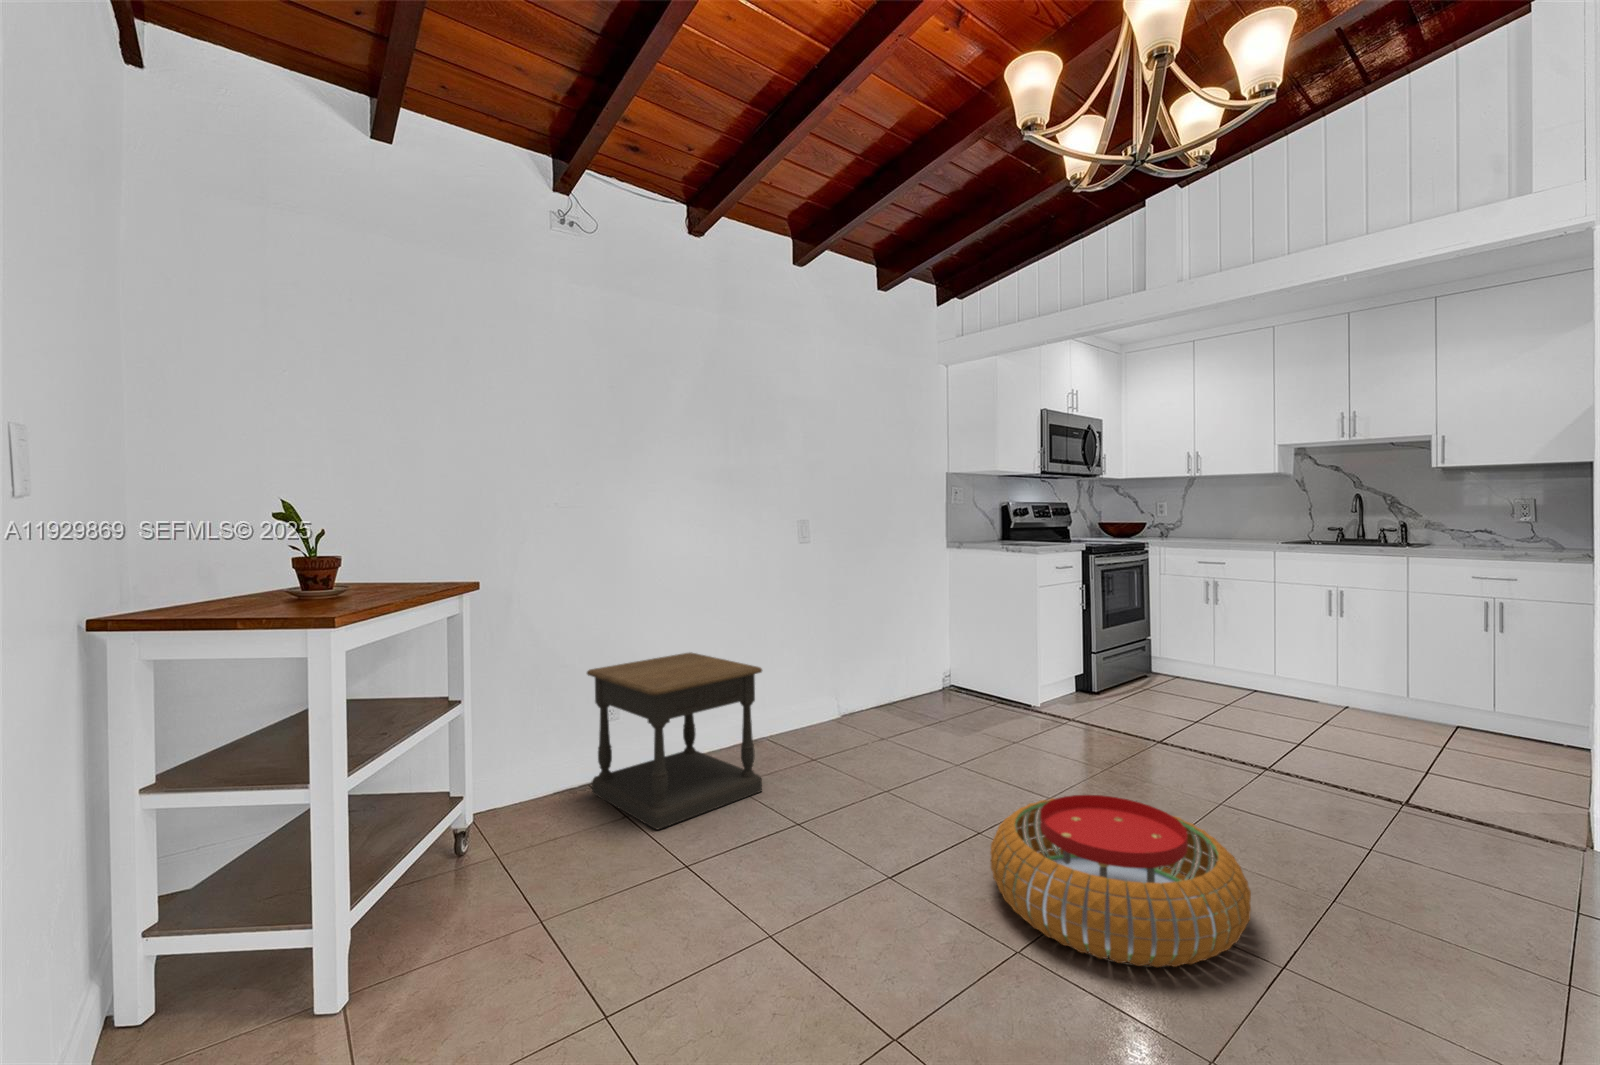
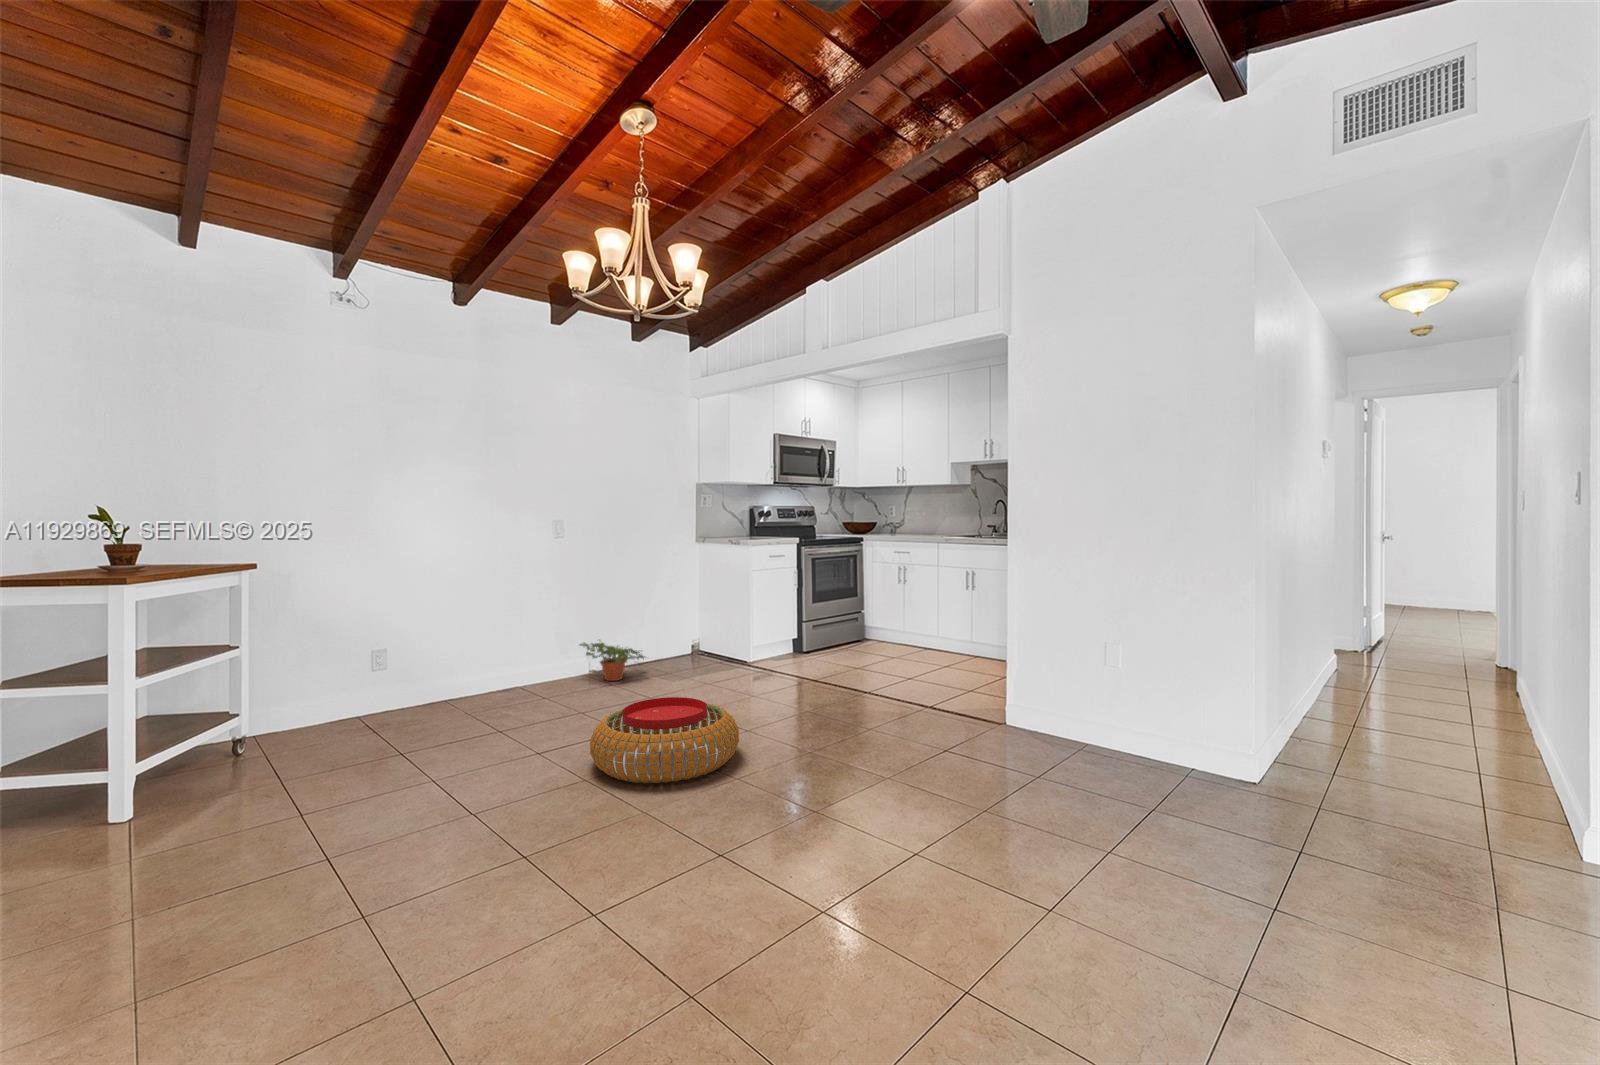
side table: present [587,652,762,829] -> none [359,619,493,737]
potted plant: none [829,677,924,734] -> present [580,643,645,681]

